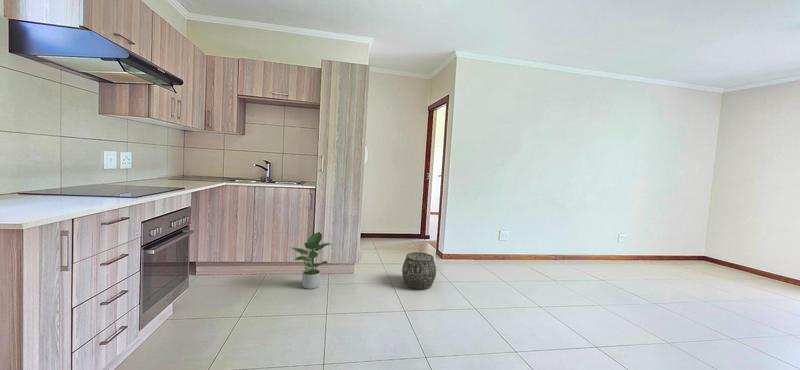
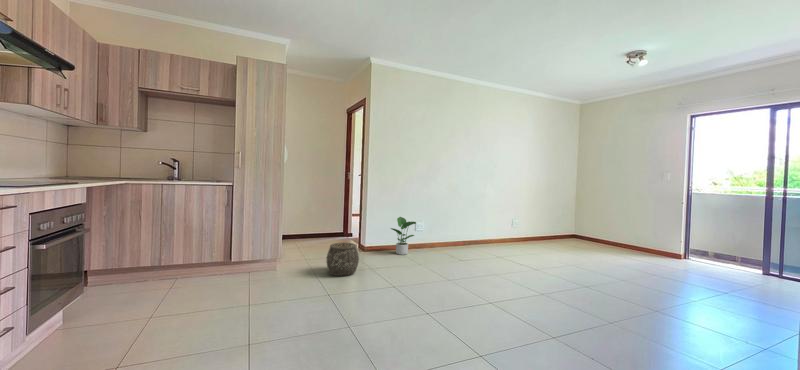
potted plant: present [292,232,331,289] -> present [391,217,416,255]

